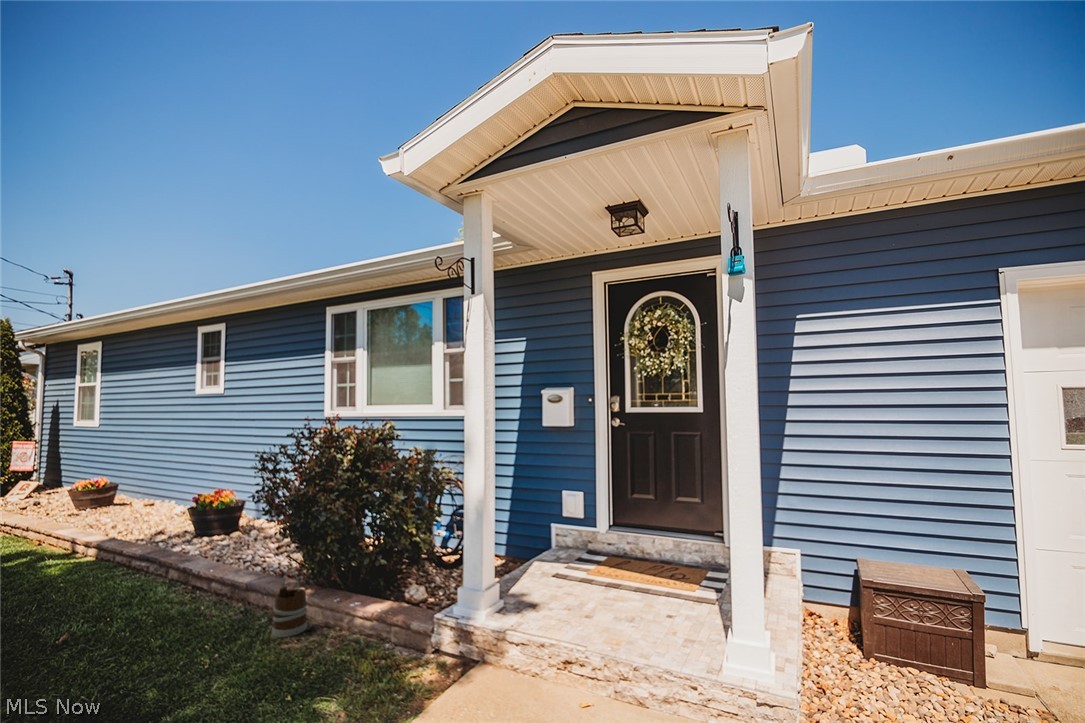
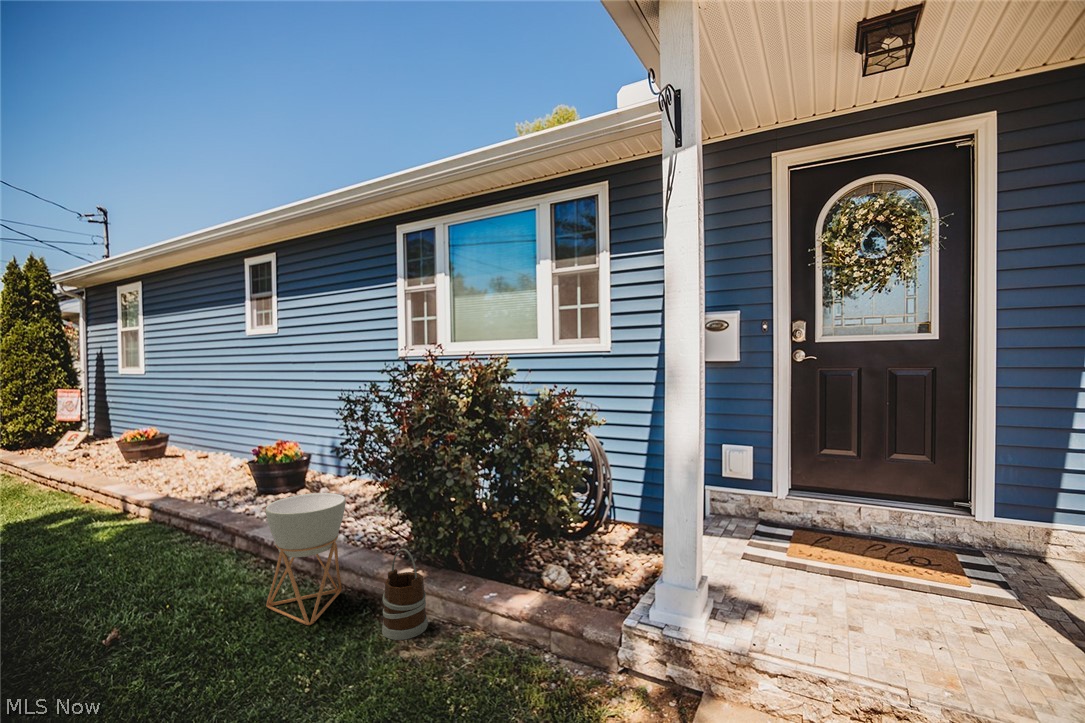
planter: none [187,531,254,630] -> present [266,493,346,625]

